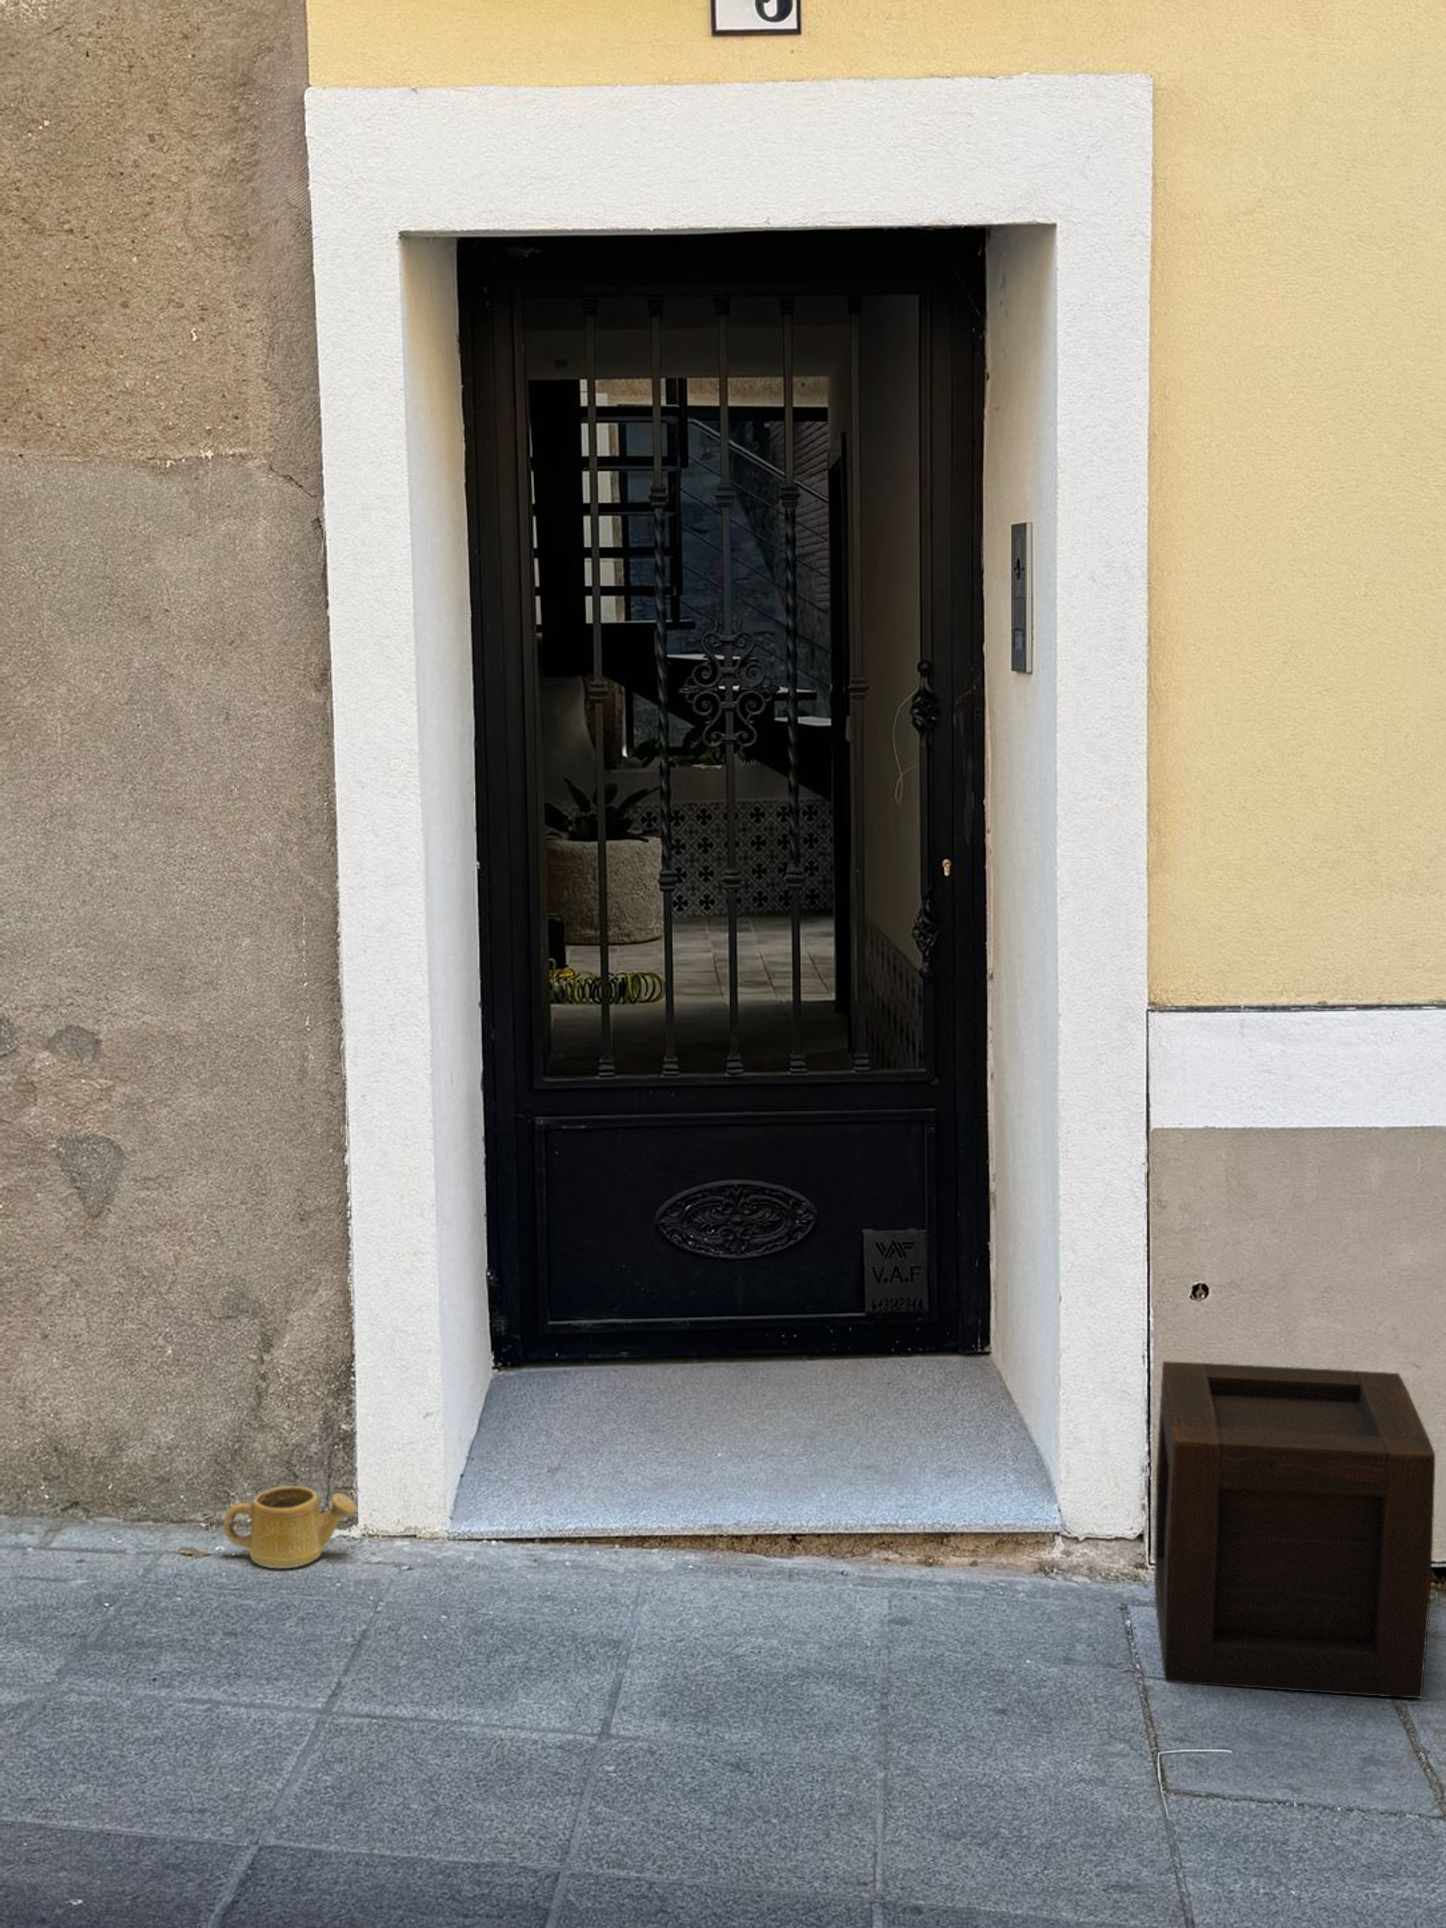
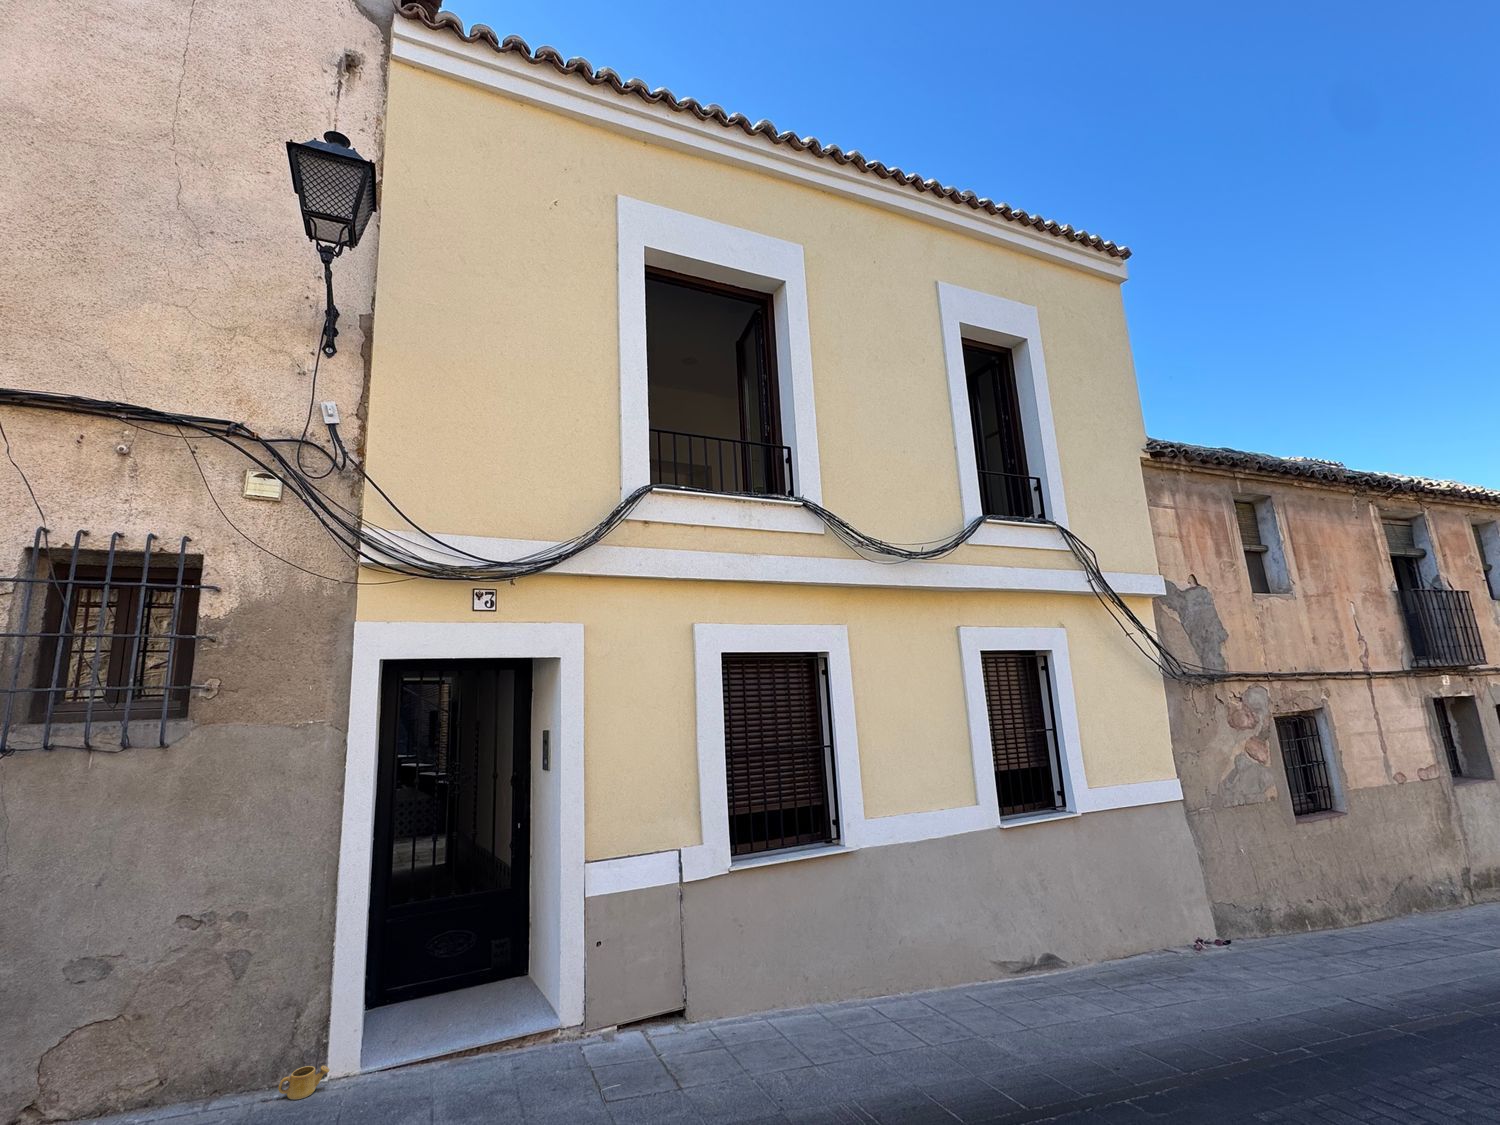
wooden crate: present [1154,1361,1435,1698] -> none [587,960,667,1068]

